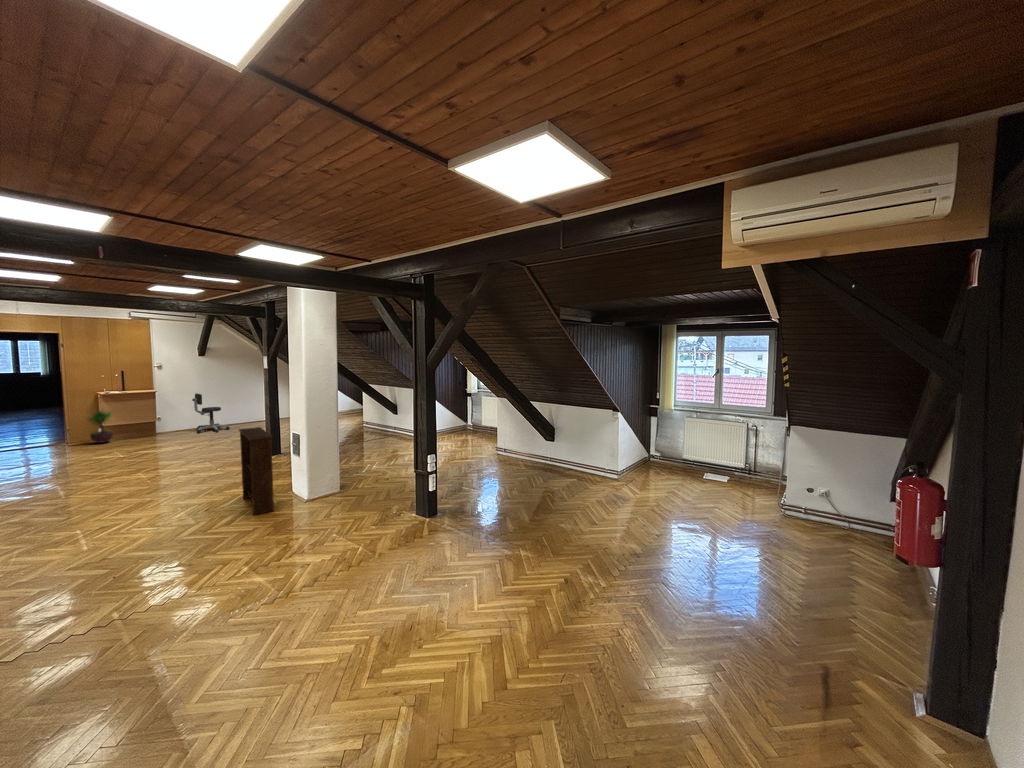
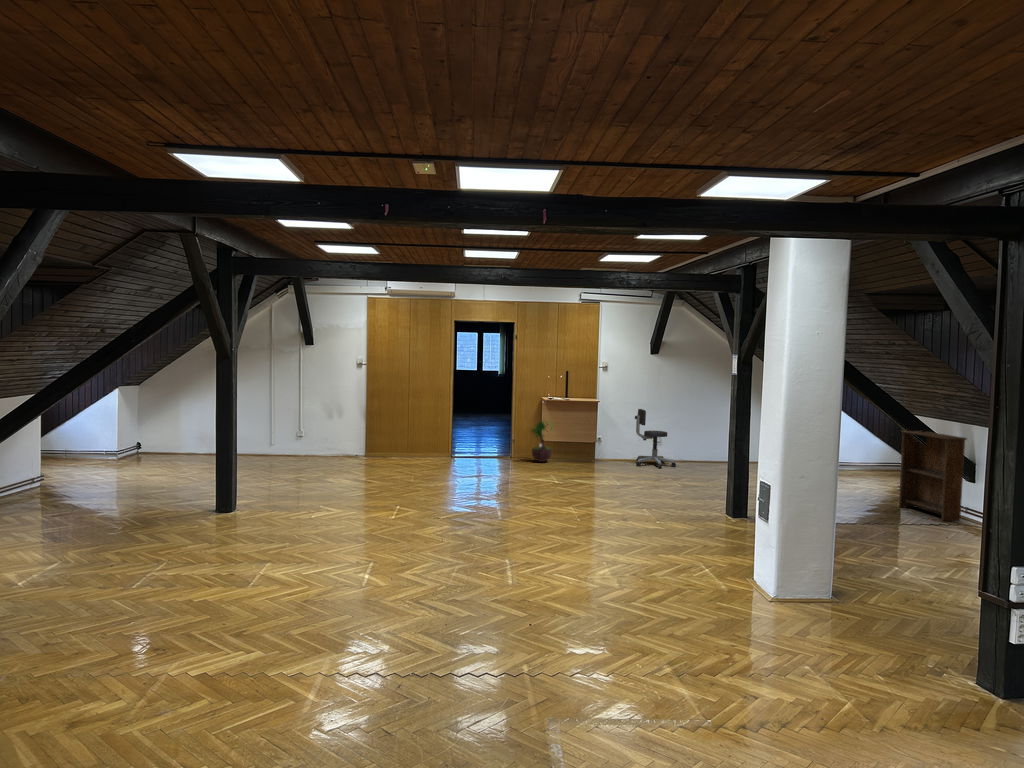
bookshelf: present [239,427,274,515] -> present [899,430,967,521]

